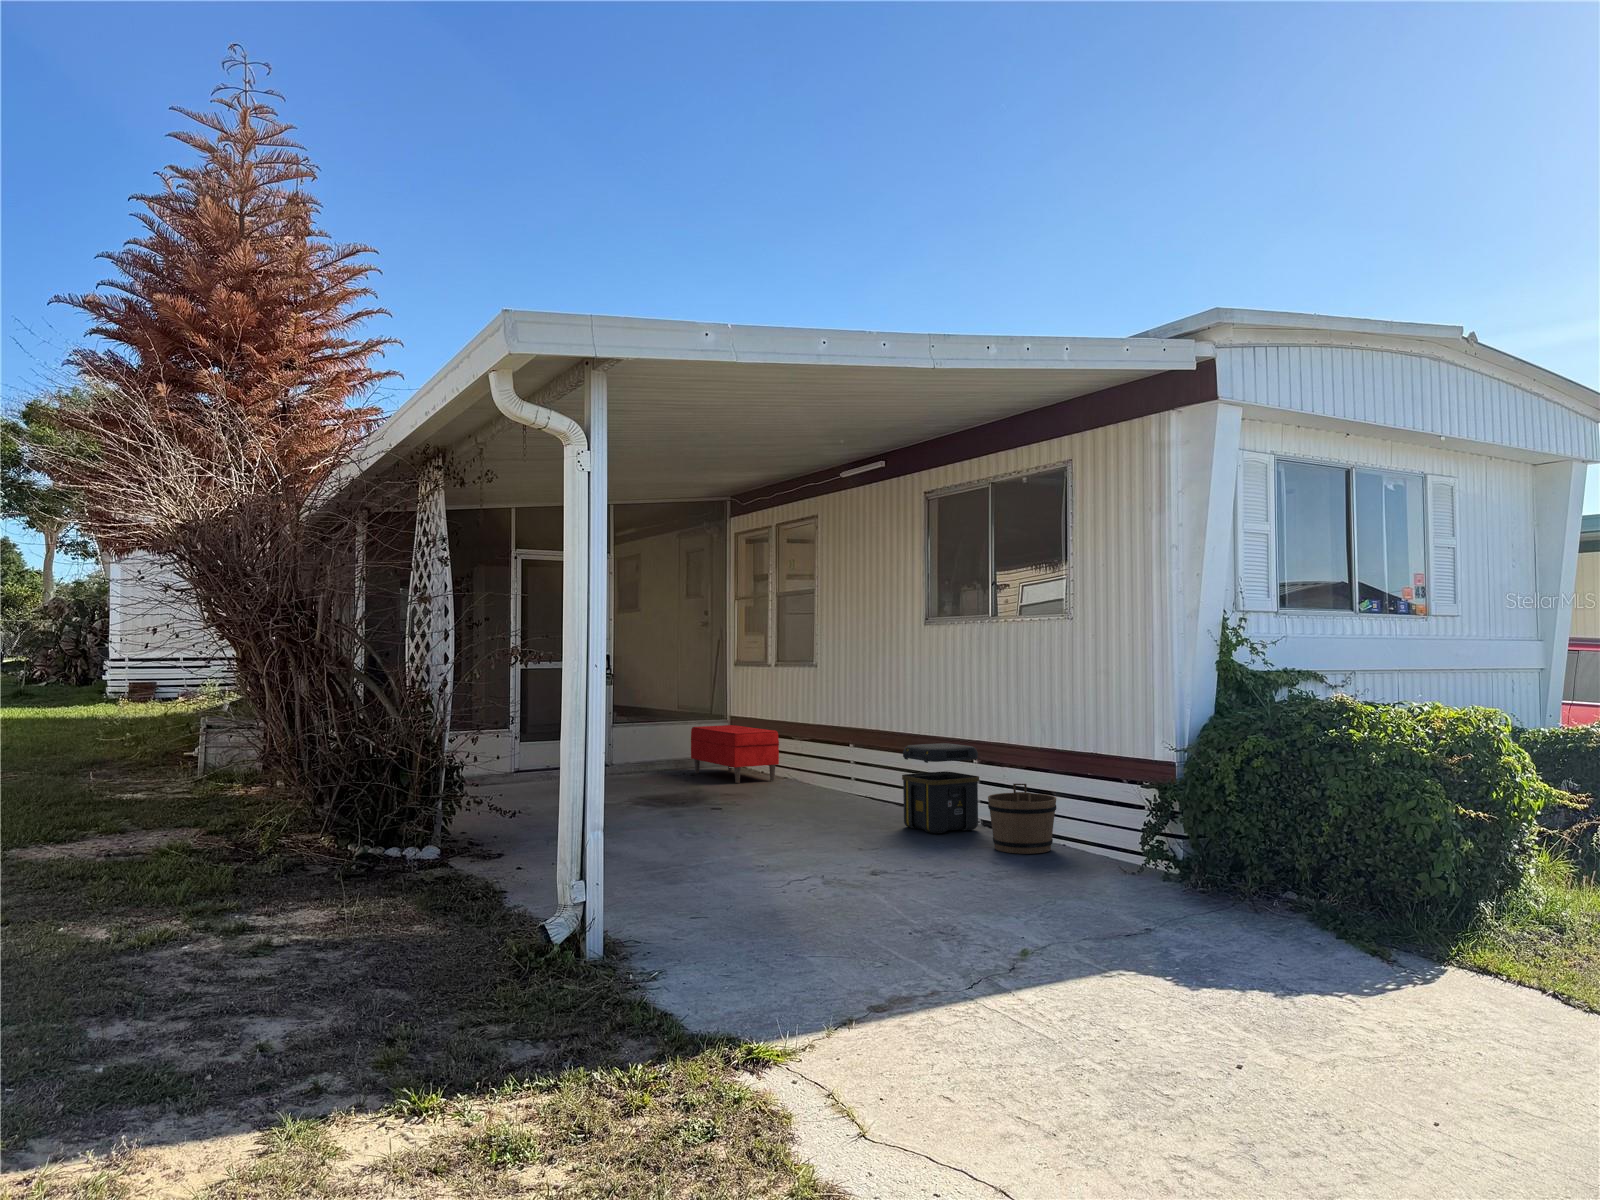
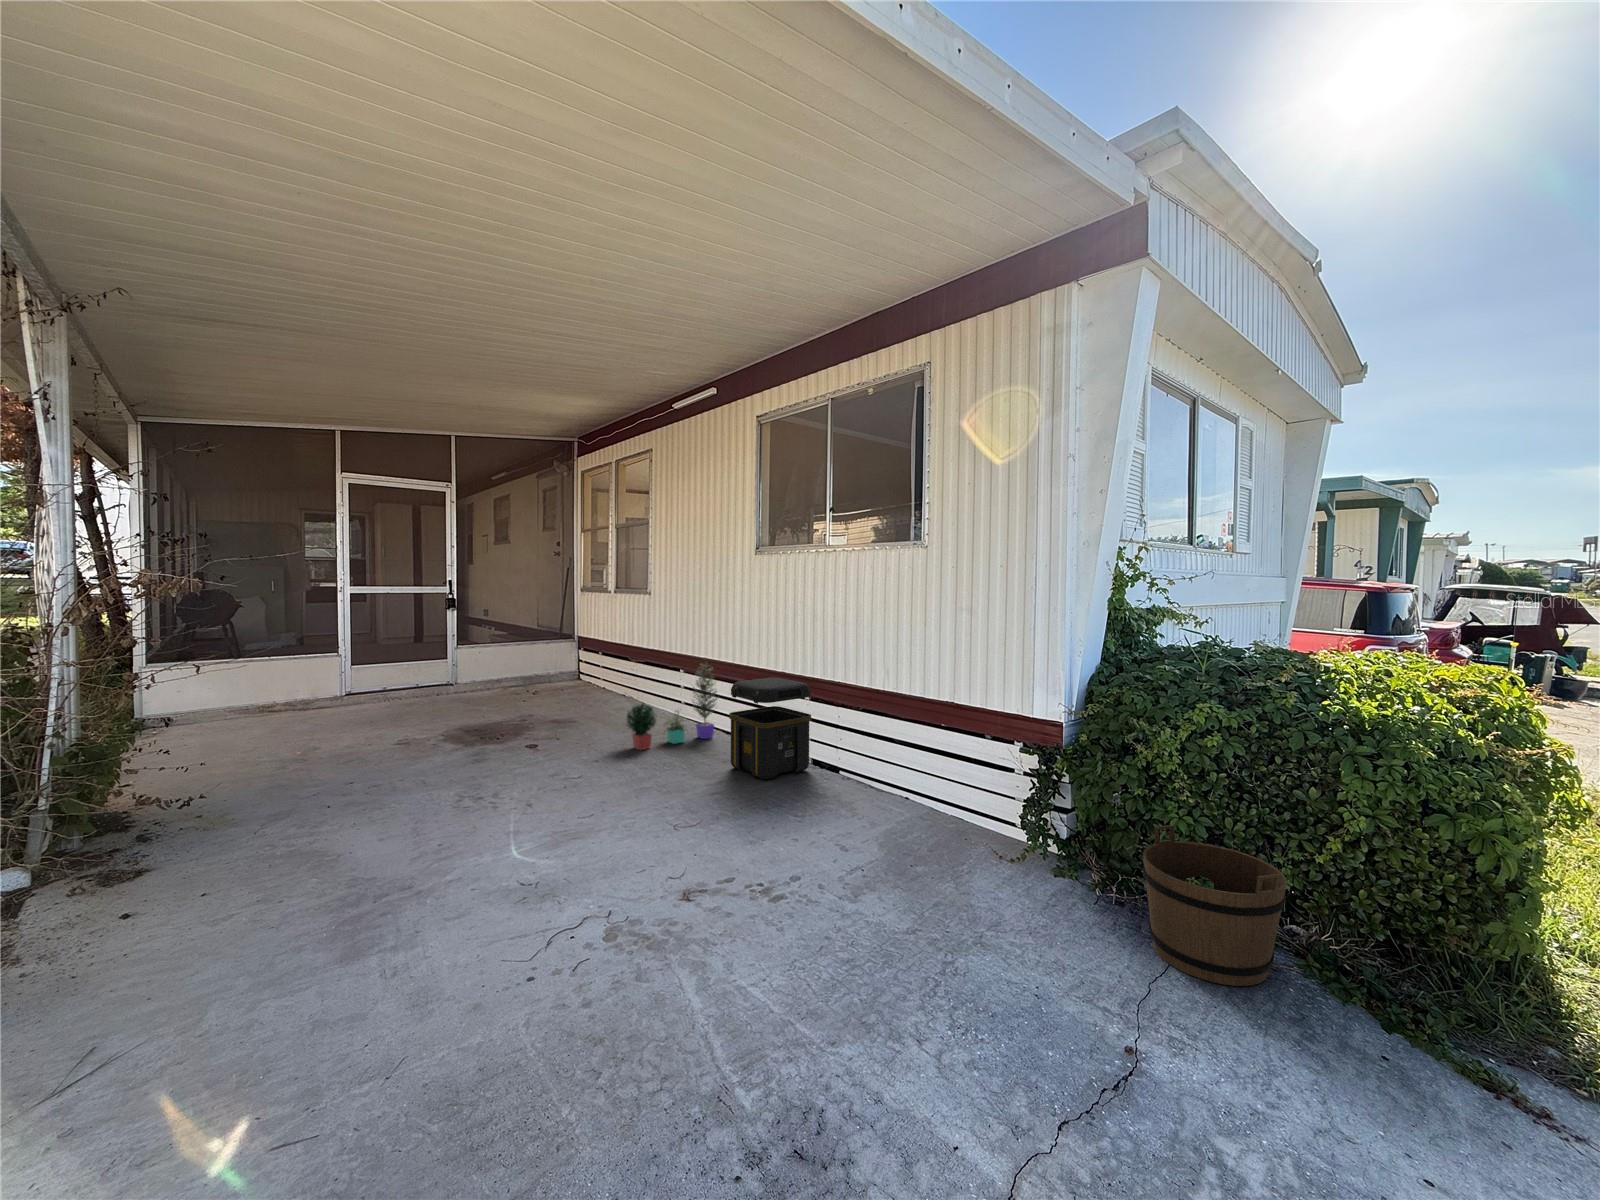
bench: present [691,725,779,783] -> none [537,645,617,703]
potted plant: none [802,733,892,815] -> present [626,665,717,750]
bucket: present [988,784,1056,854] -> present [1142,825,1287,986]

